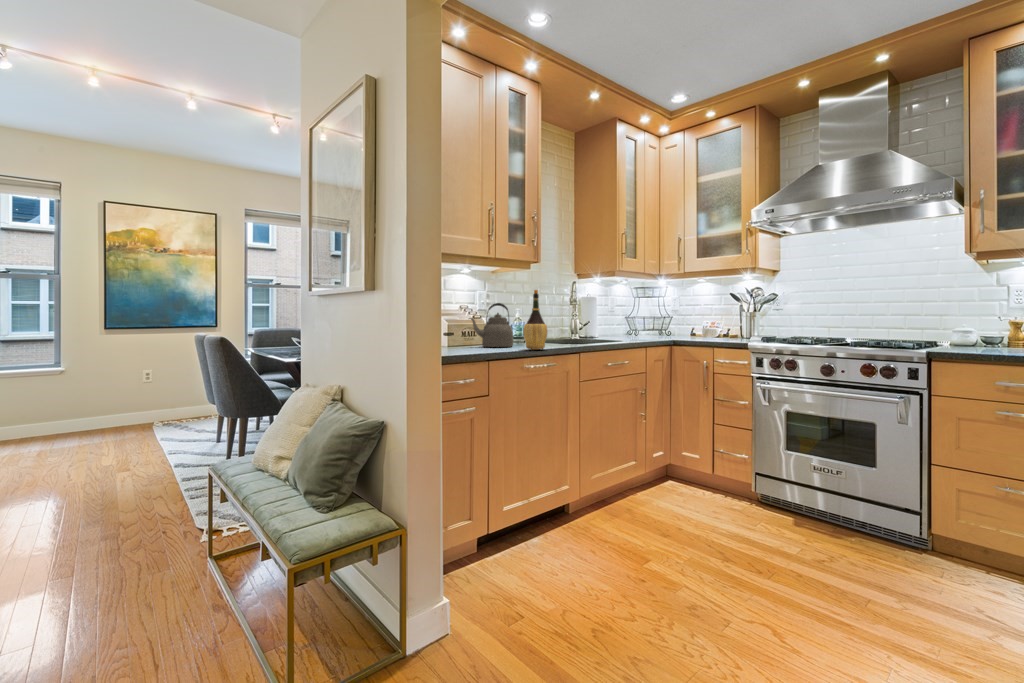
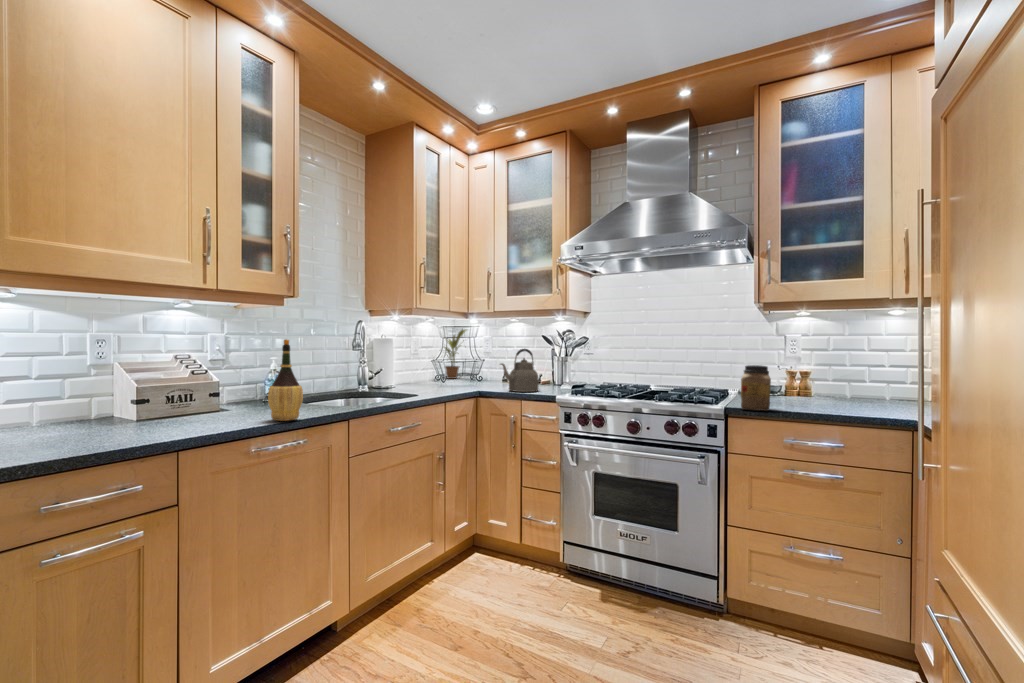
potted plant: none [632,292,661,335] -> present [445,330,466,379]
kettle: present [469,303,513,347] -> present [500,349,539,392]
jar: none [951,308,988,352] -> present [741,365,771,411]

